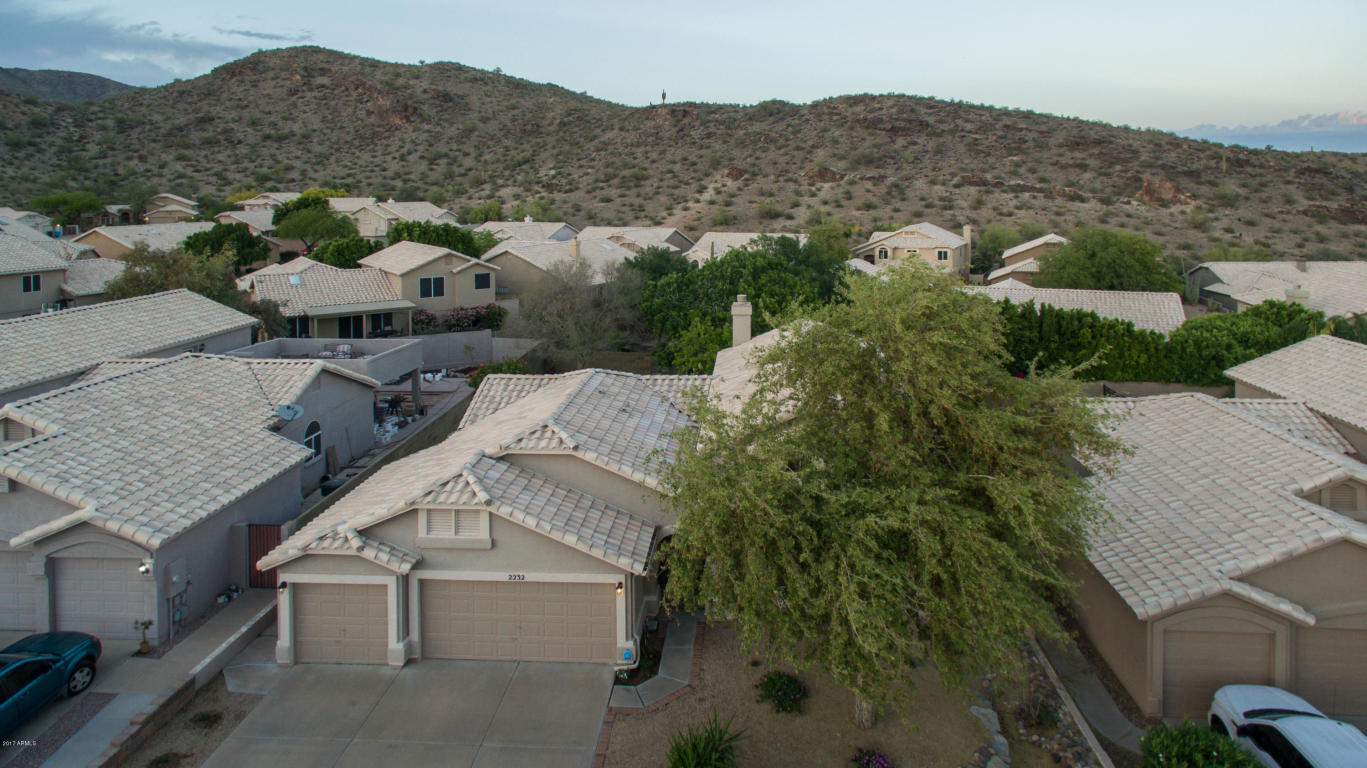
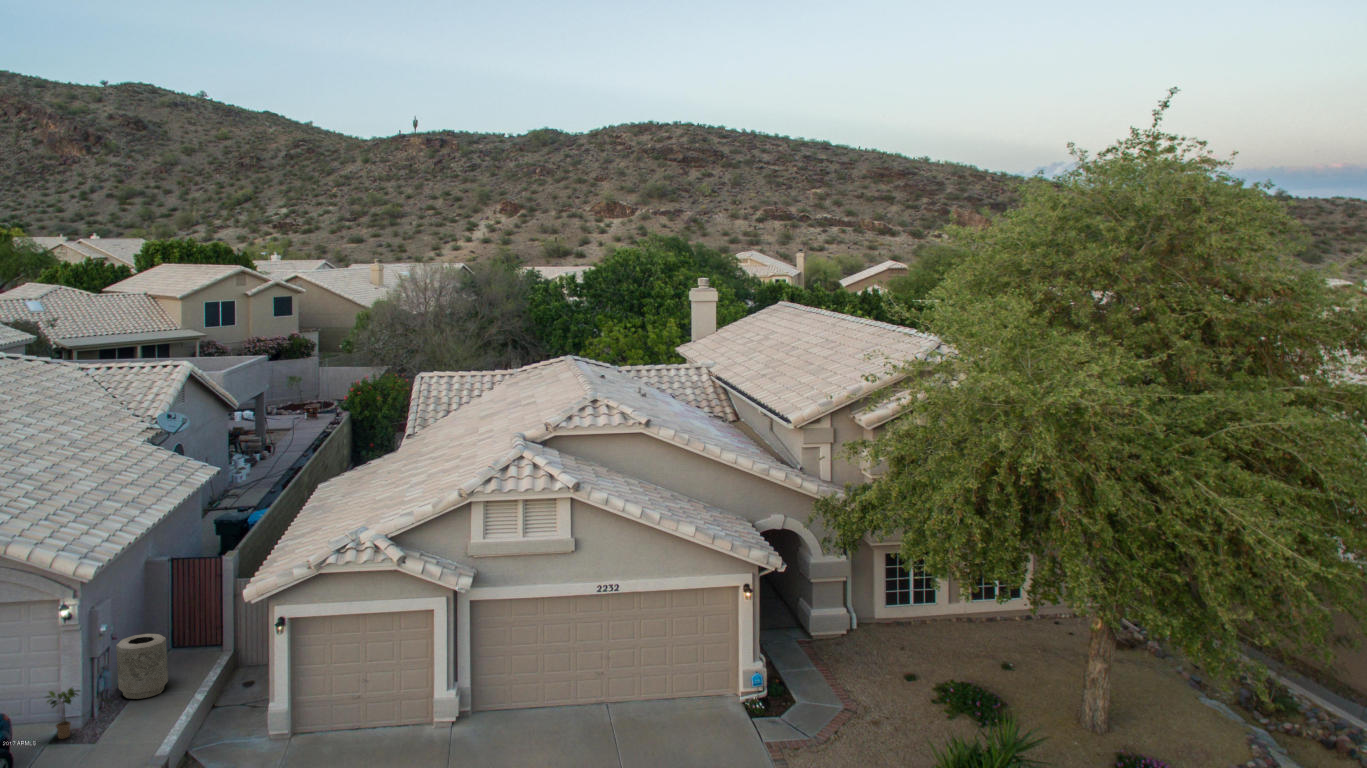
trash can: none [193,580,229,626] -> present [116,634,168,699]

